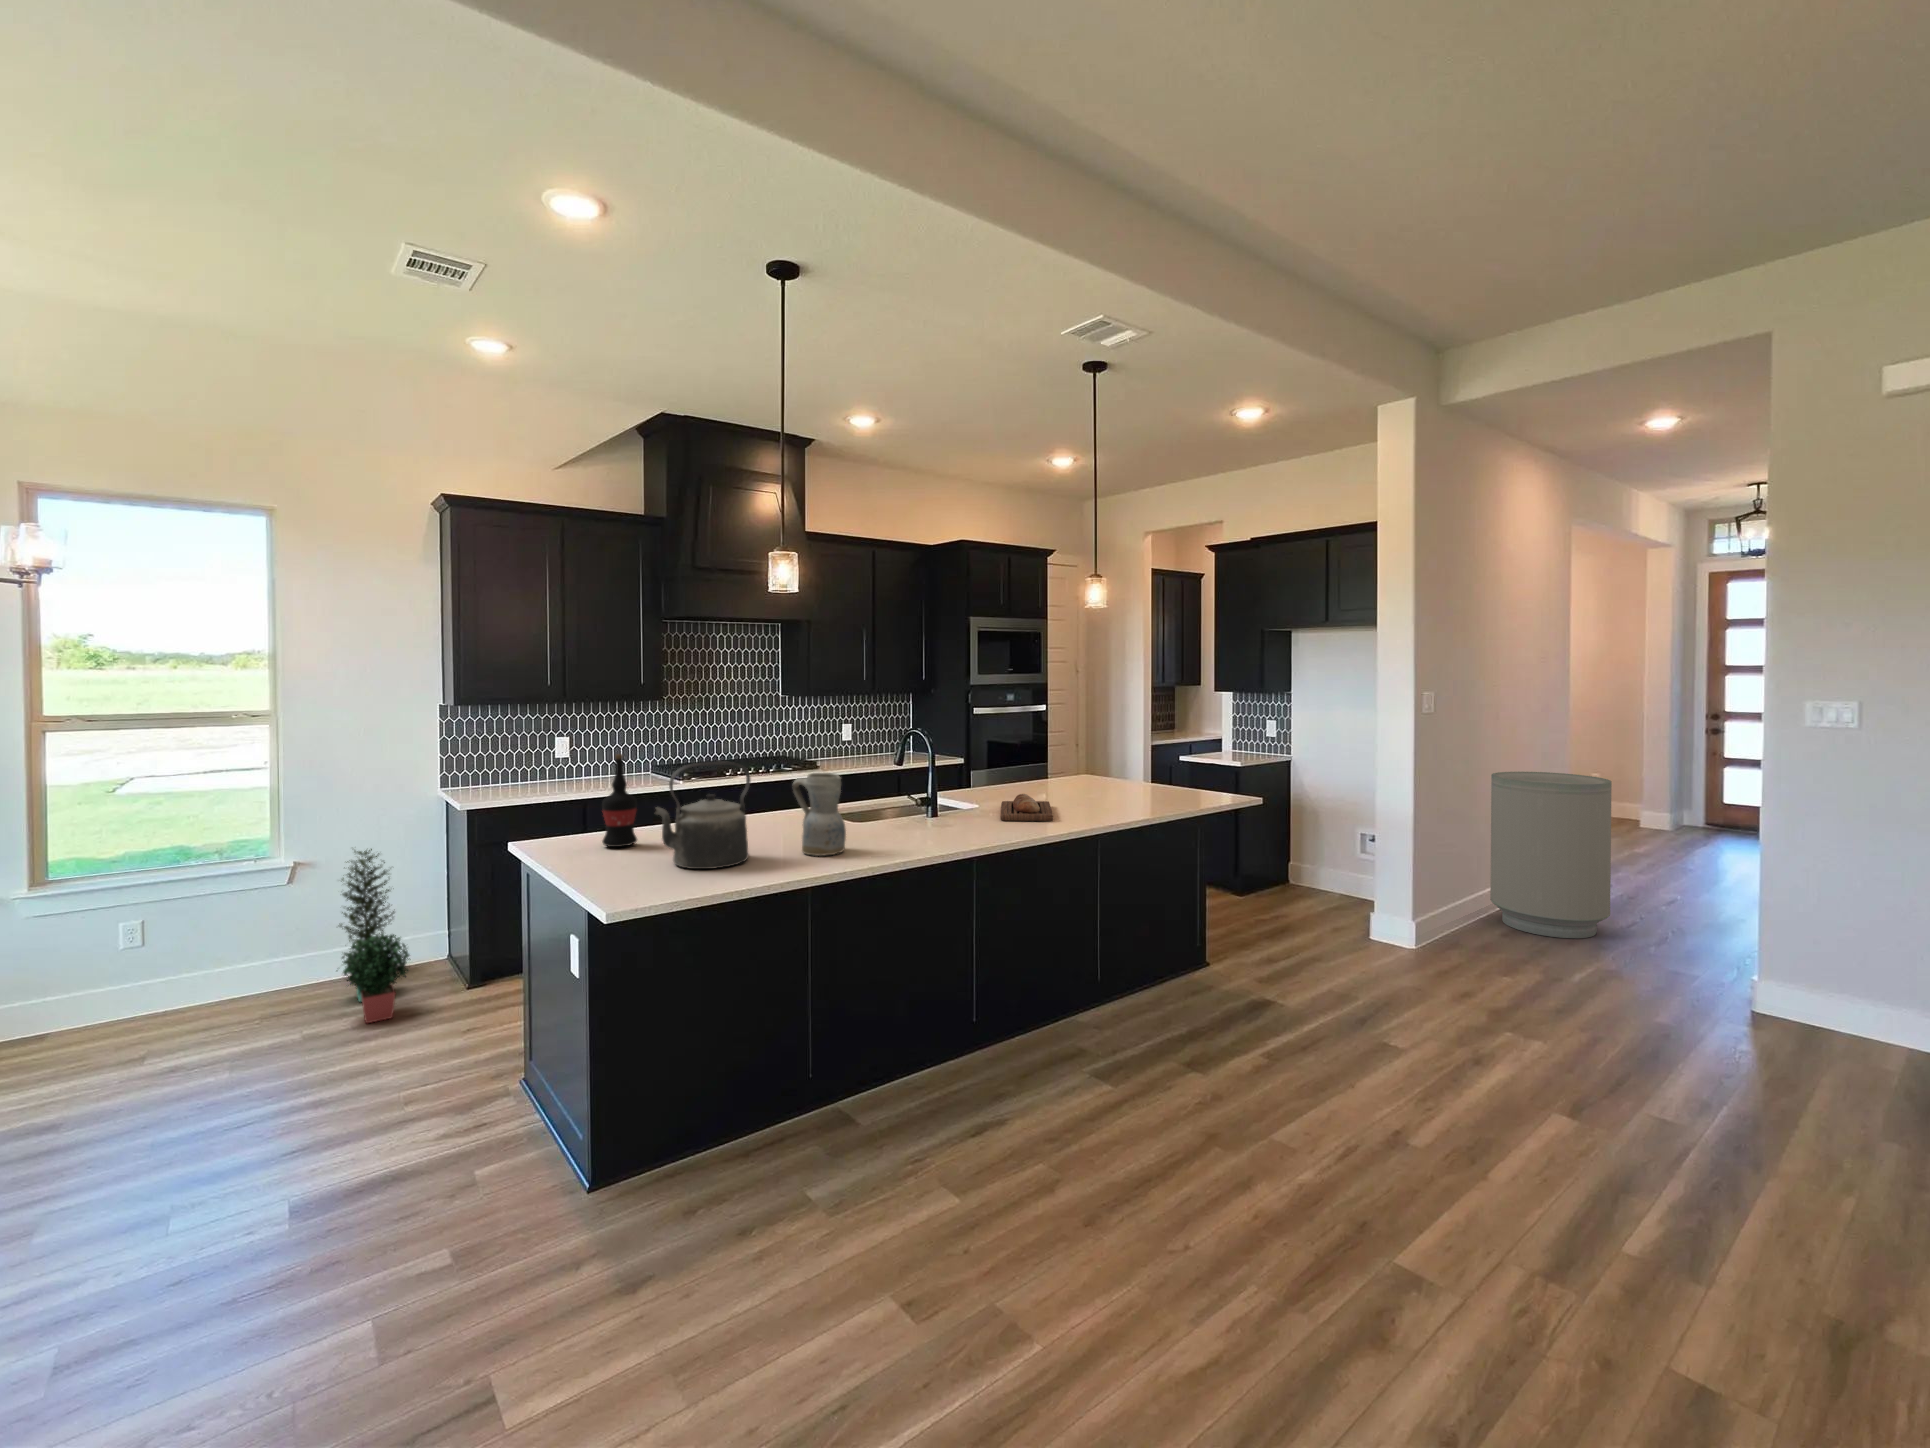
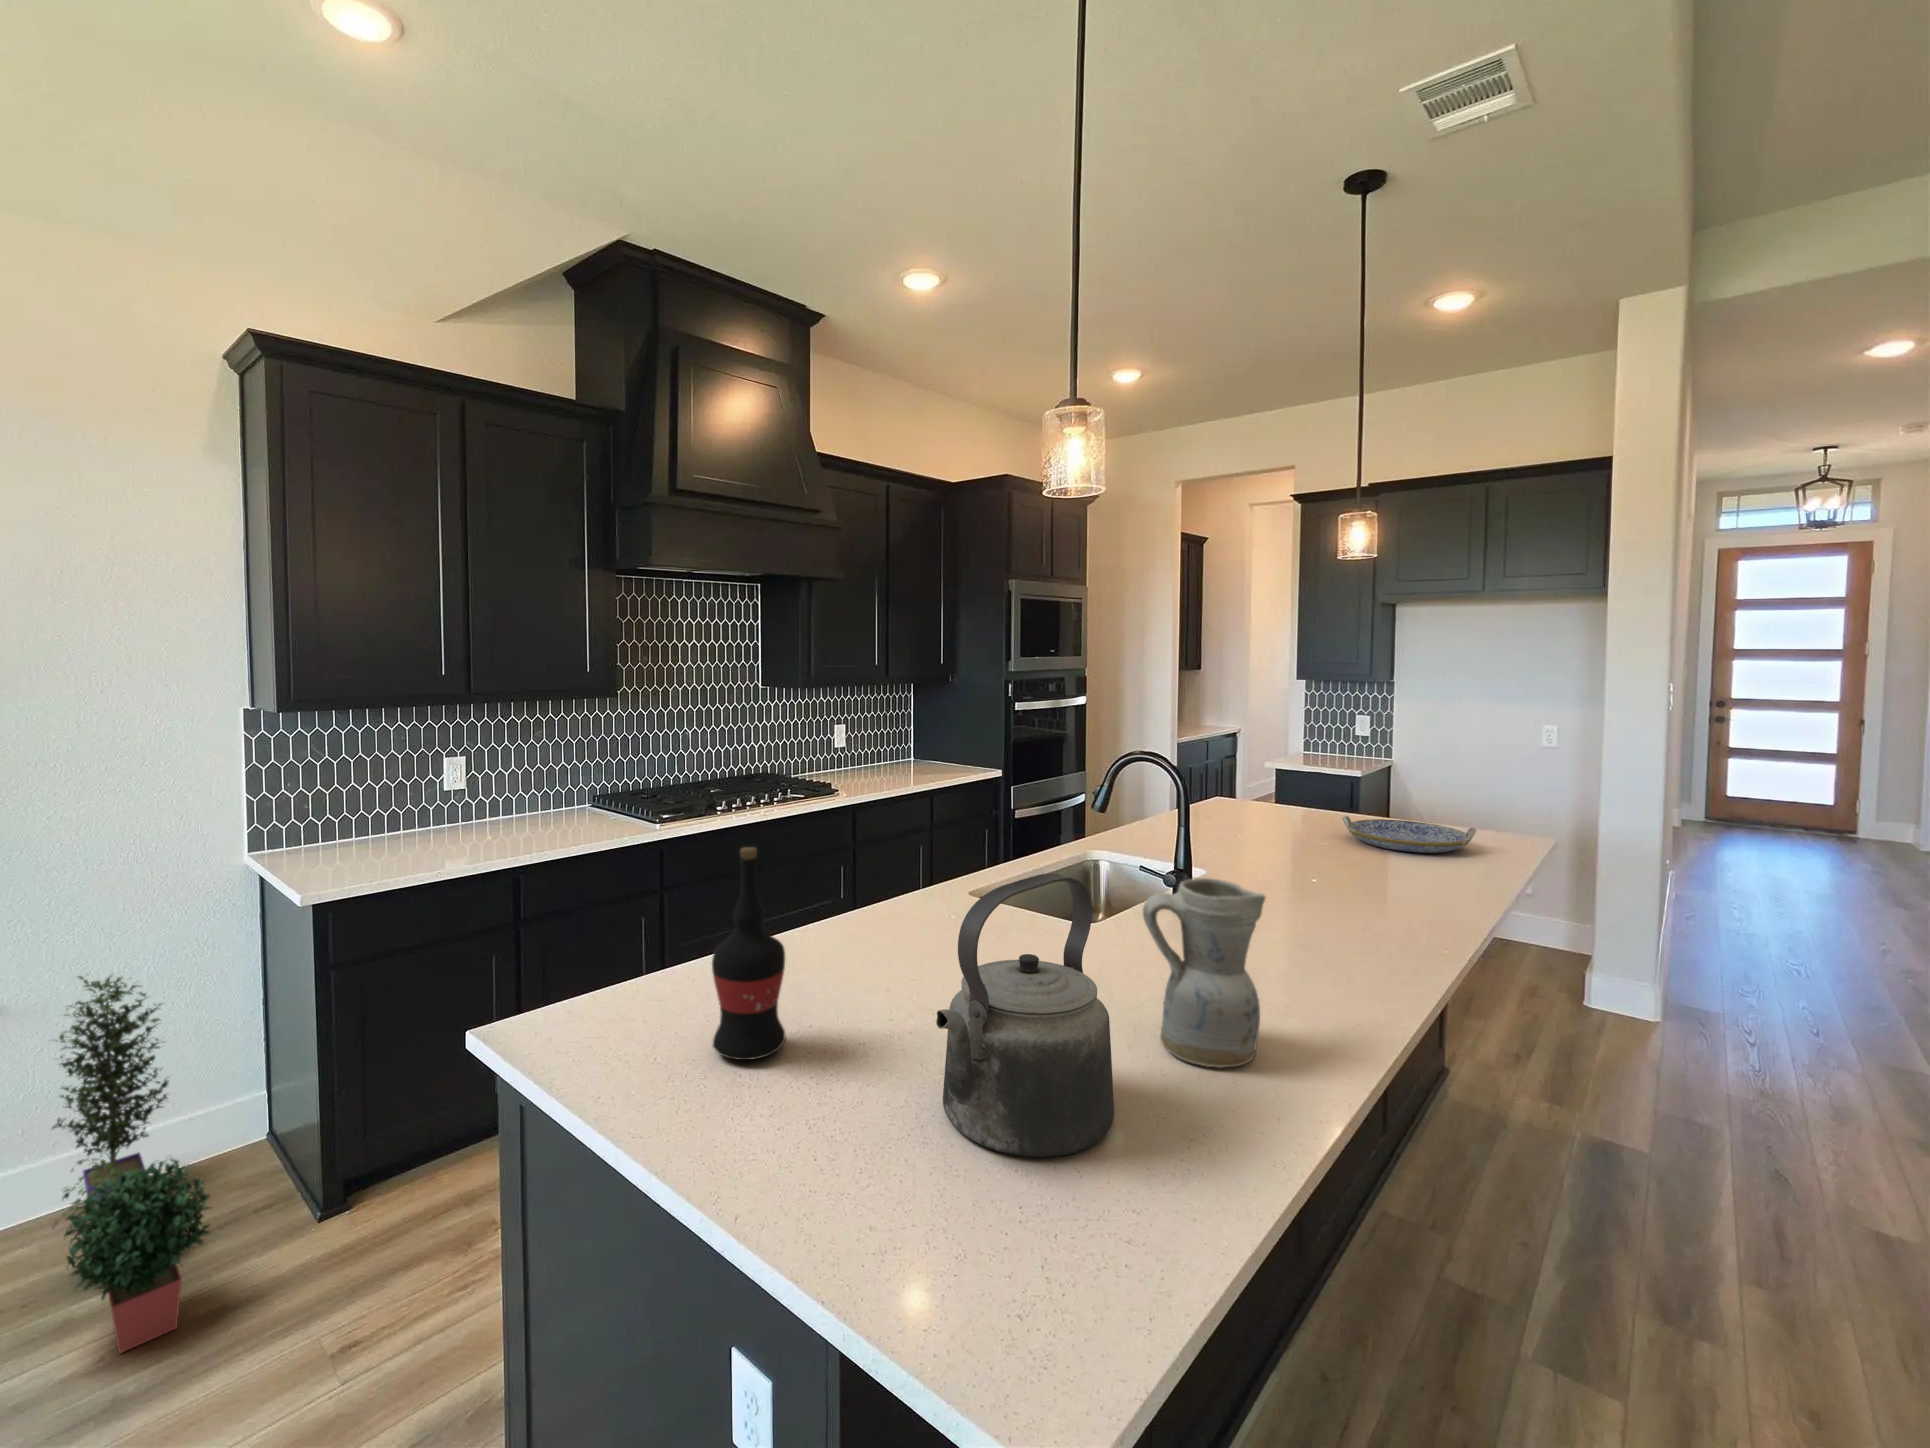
trash can: present [1490,772,1612,938] -> none [1702,783,1891,1001]
serving tray: none [1104,778,1177,799] -> present [1342,816,1476,853]
bread loaf: present [1000,794,1053,821] -> none [1262,859,1422,918]

